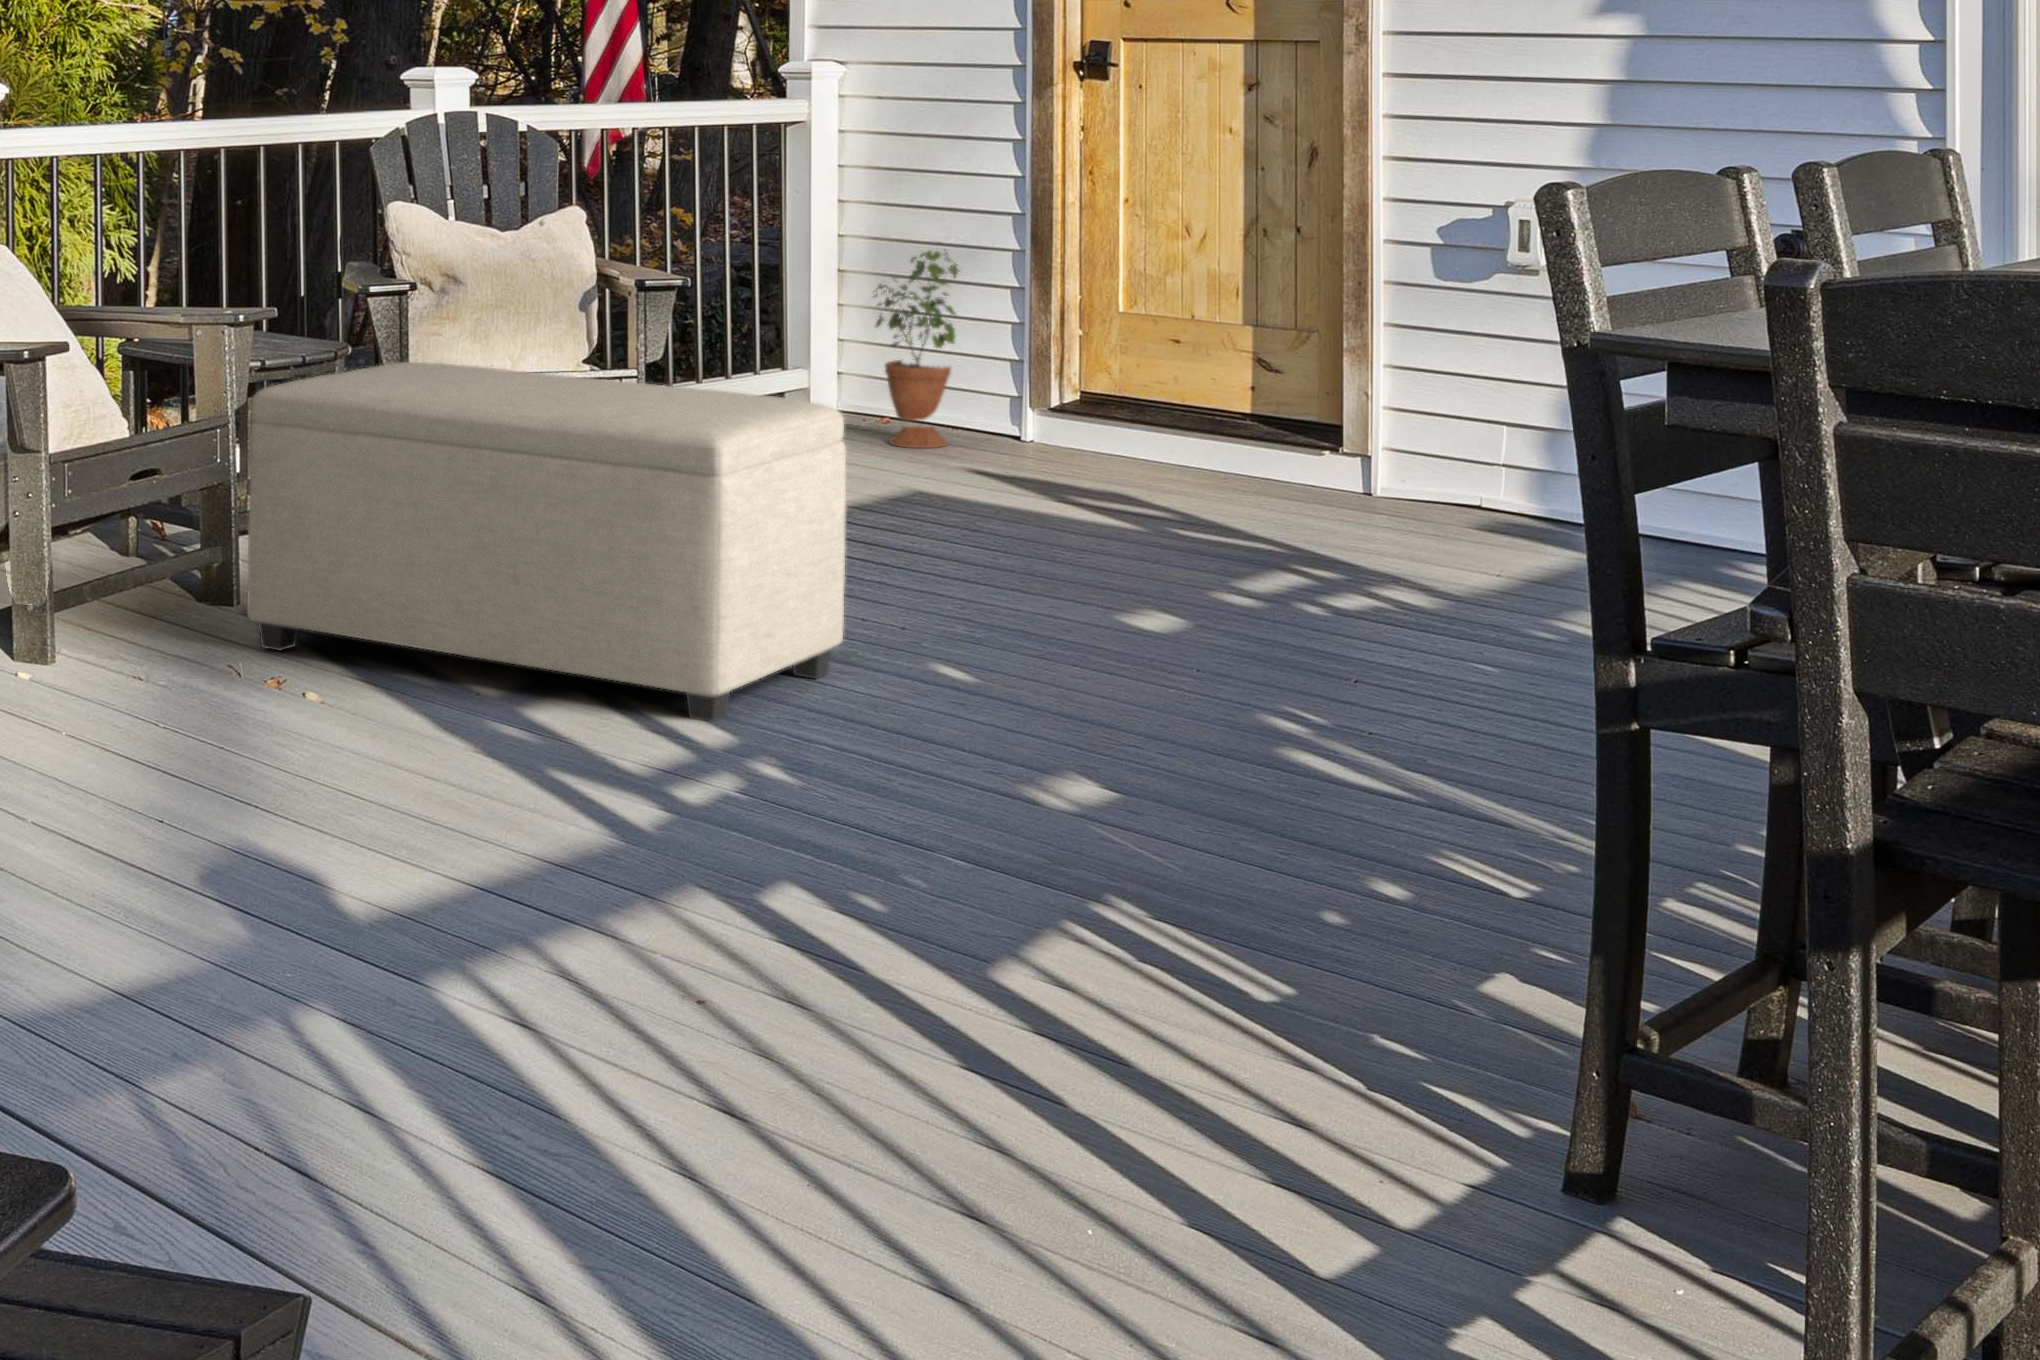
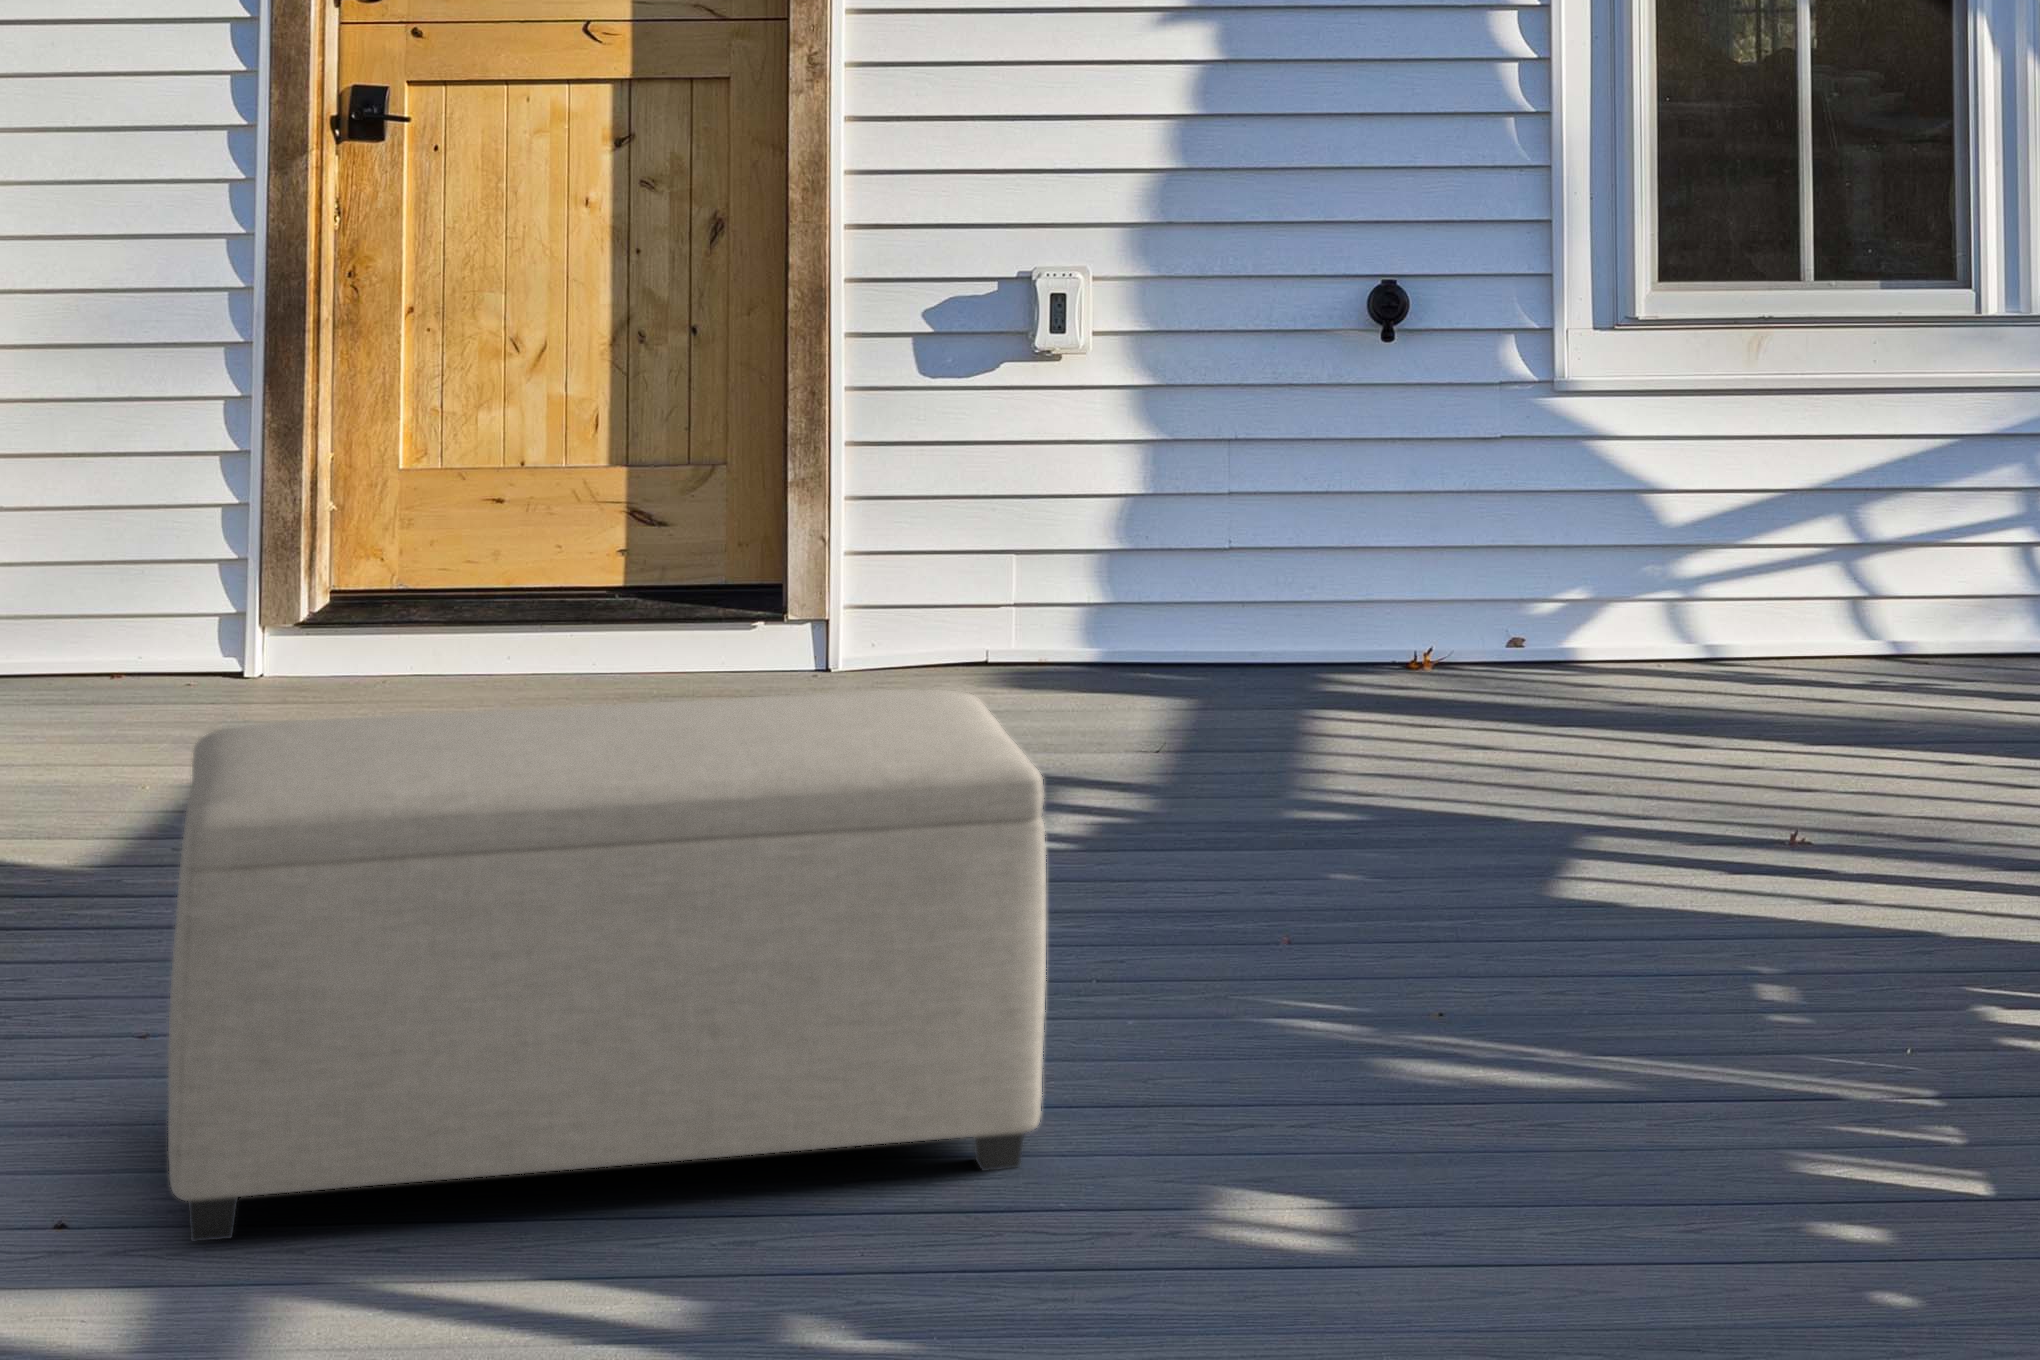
potted plant: present [874,242,960,448] -> none [43,393,176,716]

